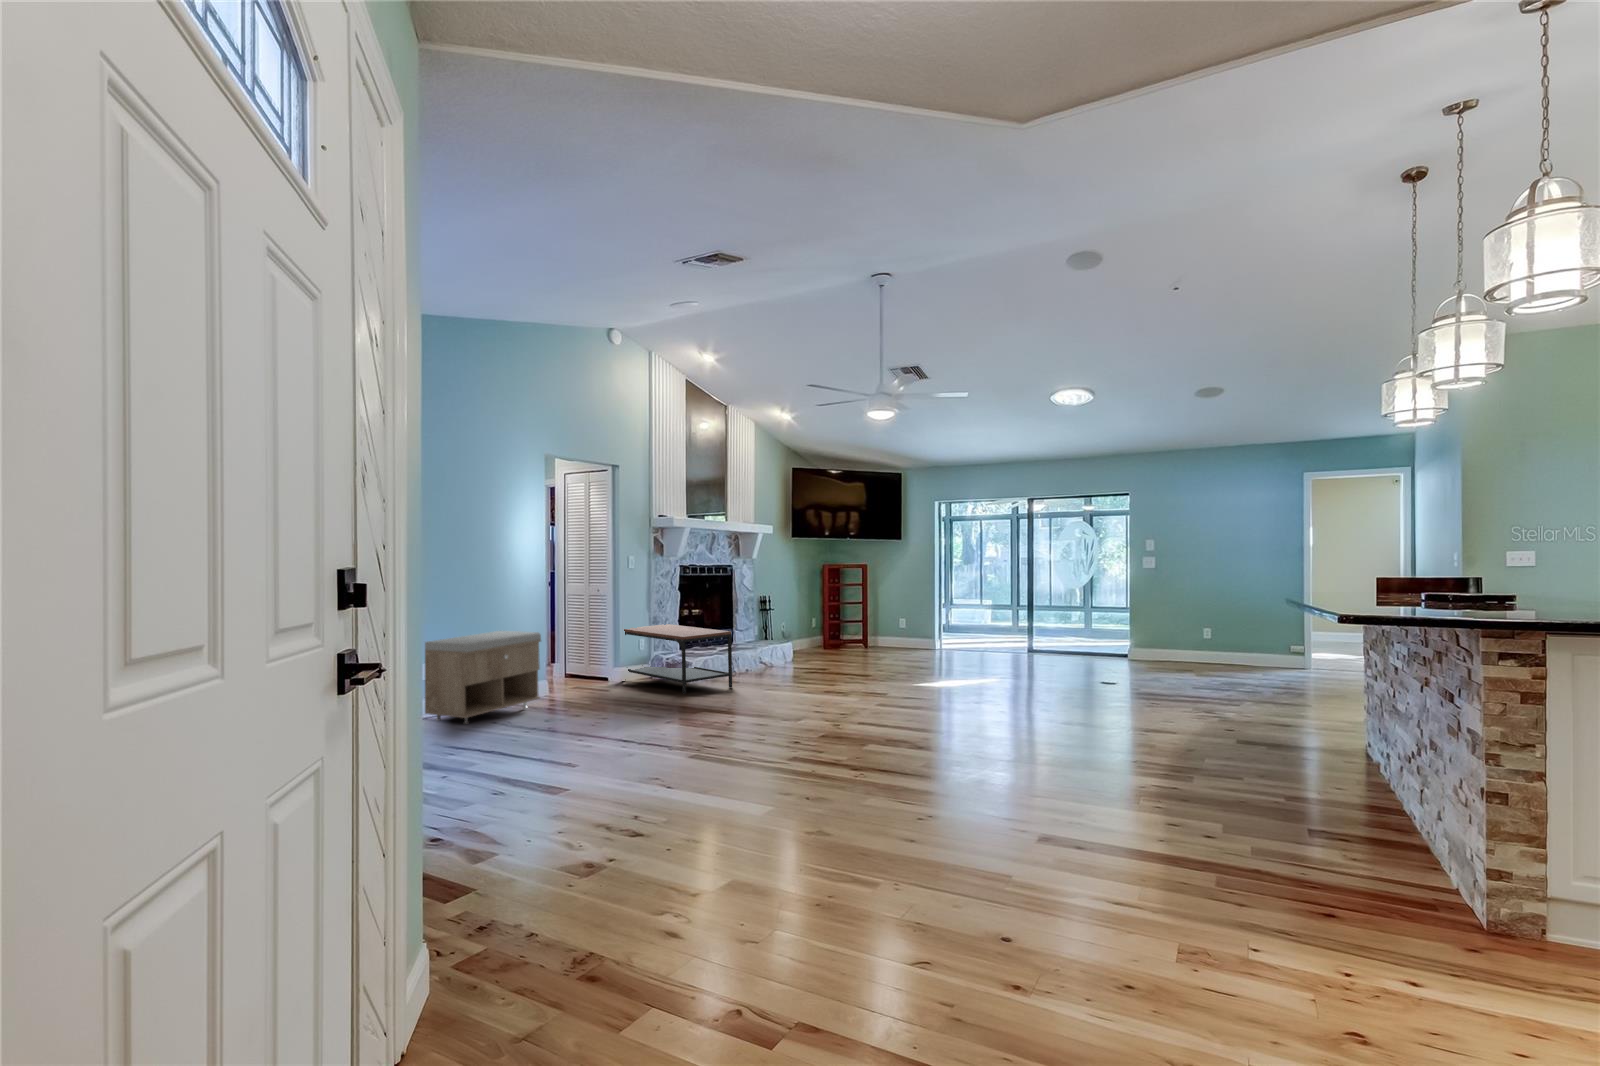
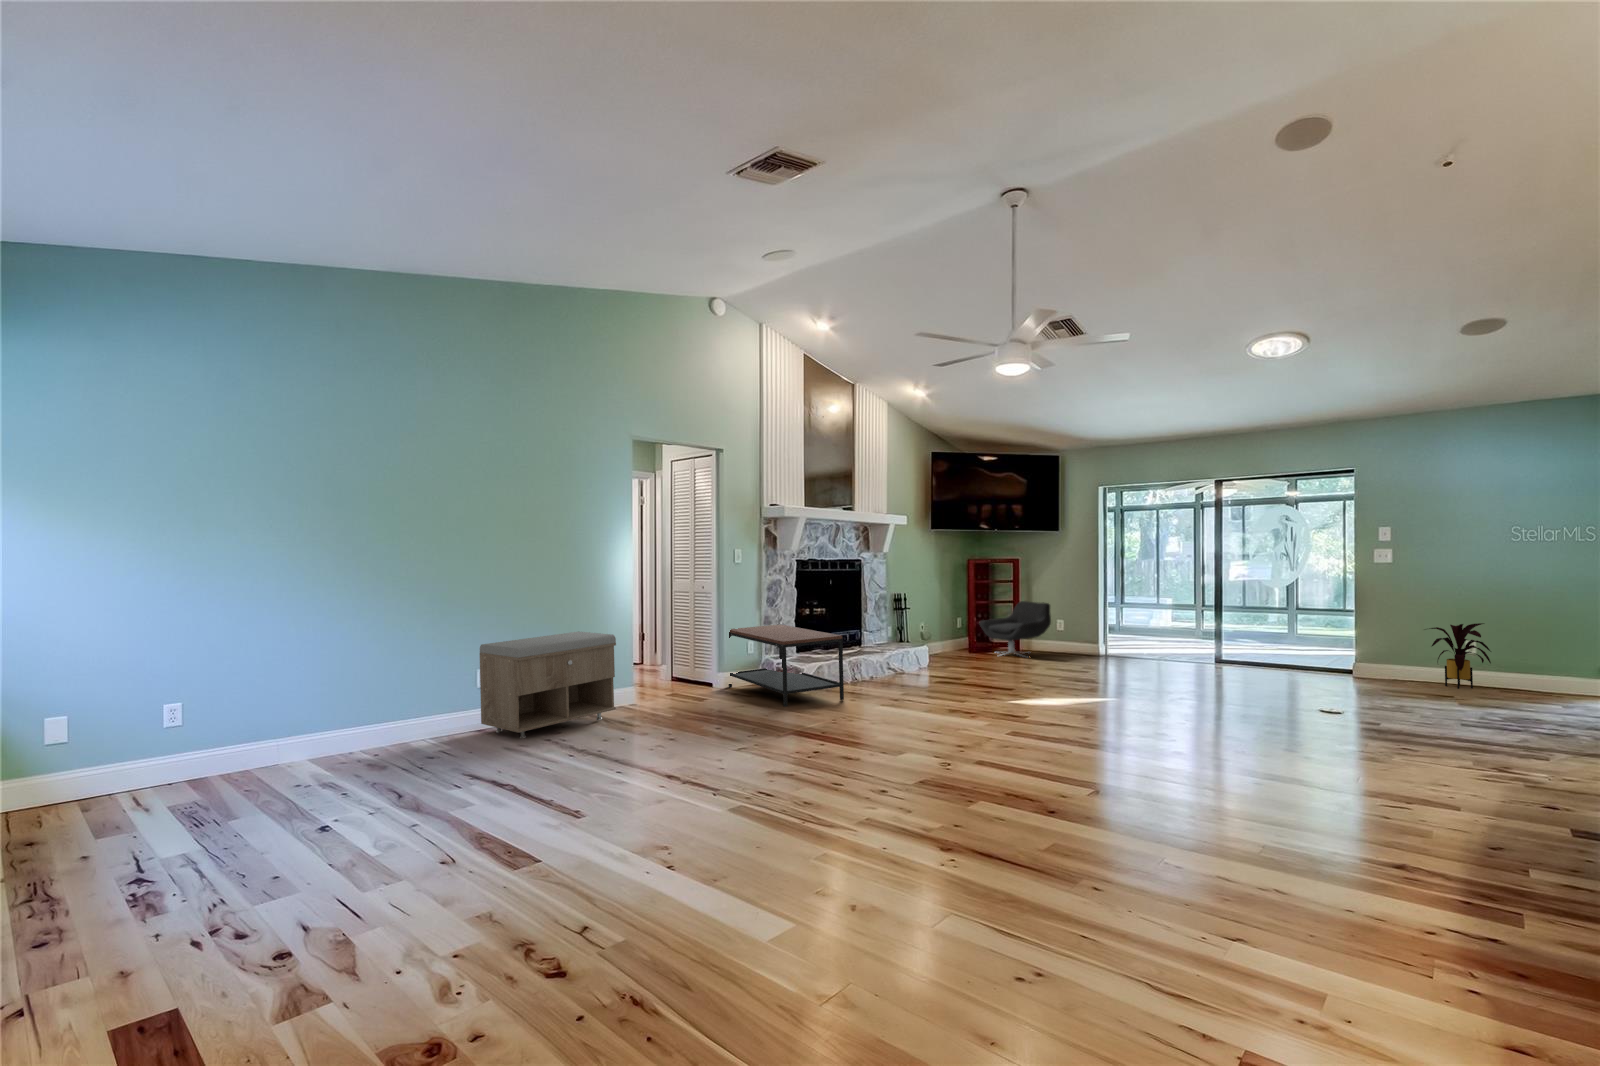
lounge chair: none [833,602,895,653] -> present [979,601,1051,653]
house plant: none [1176,614,1222,665] -> present [1429,623,1491,689]

